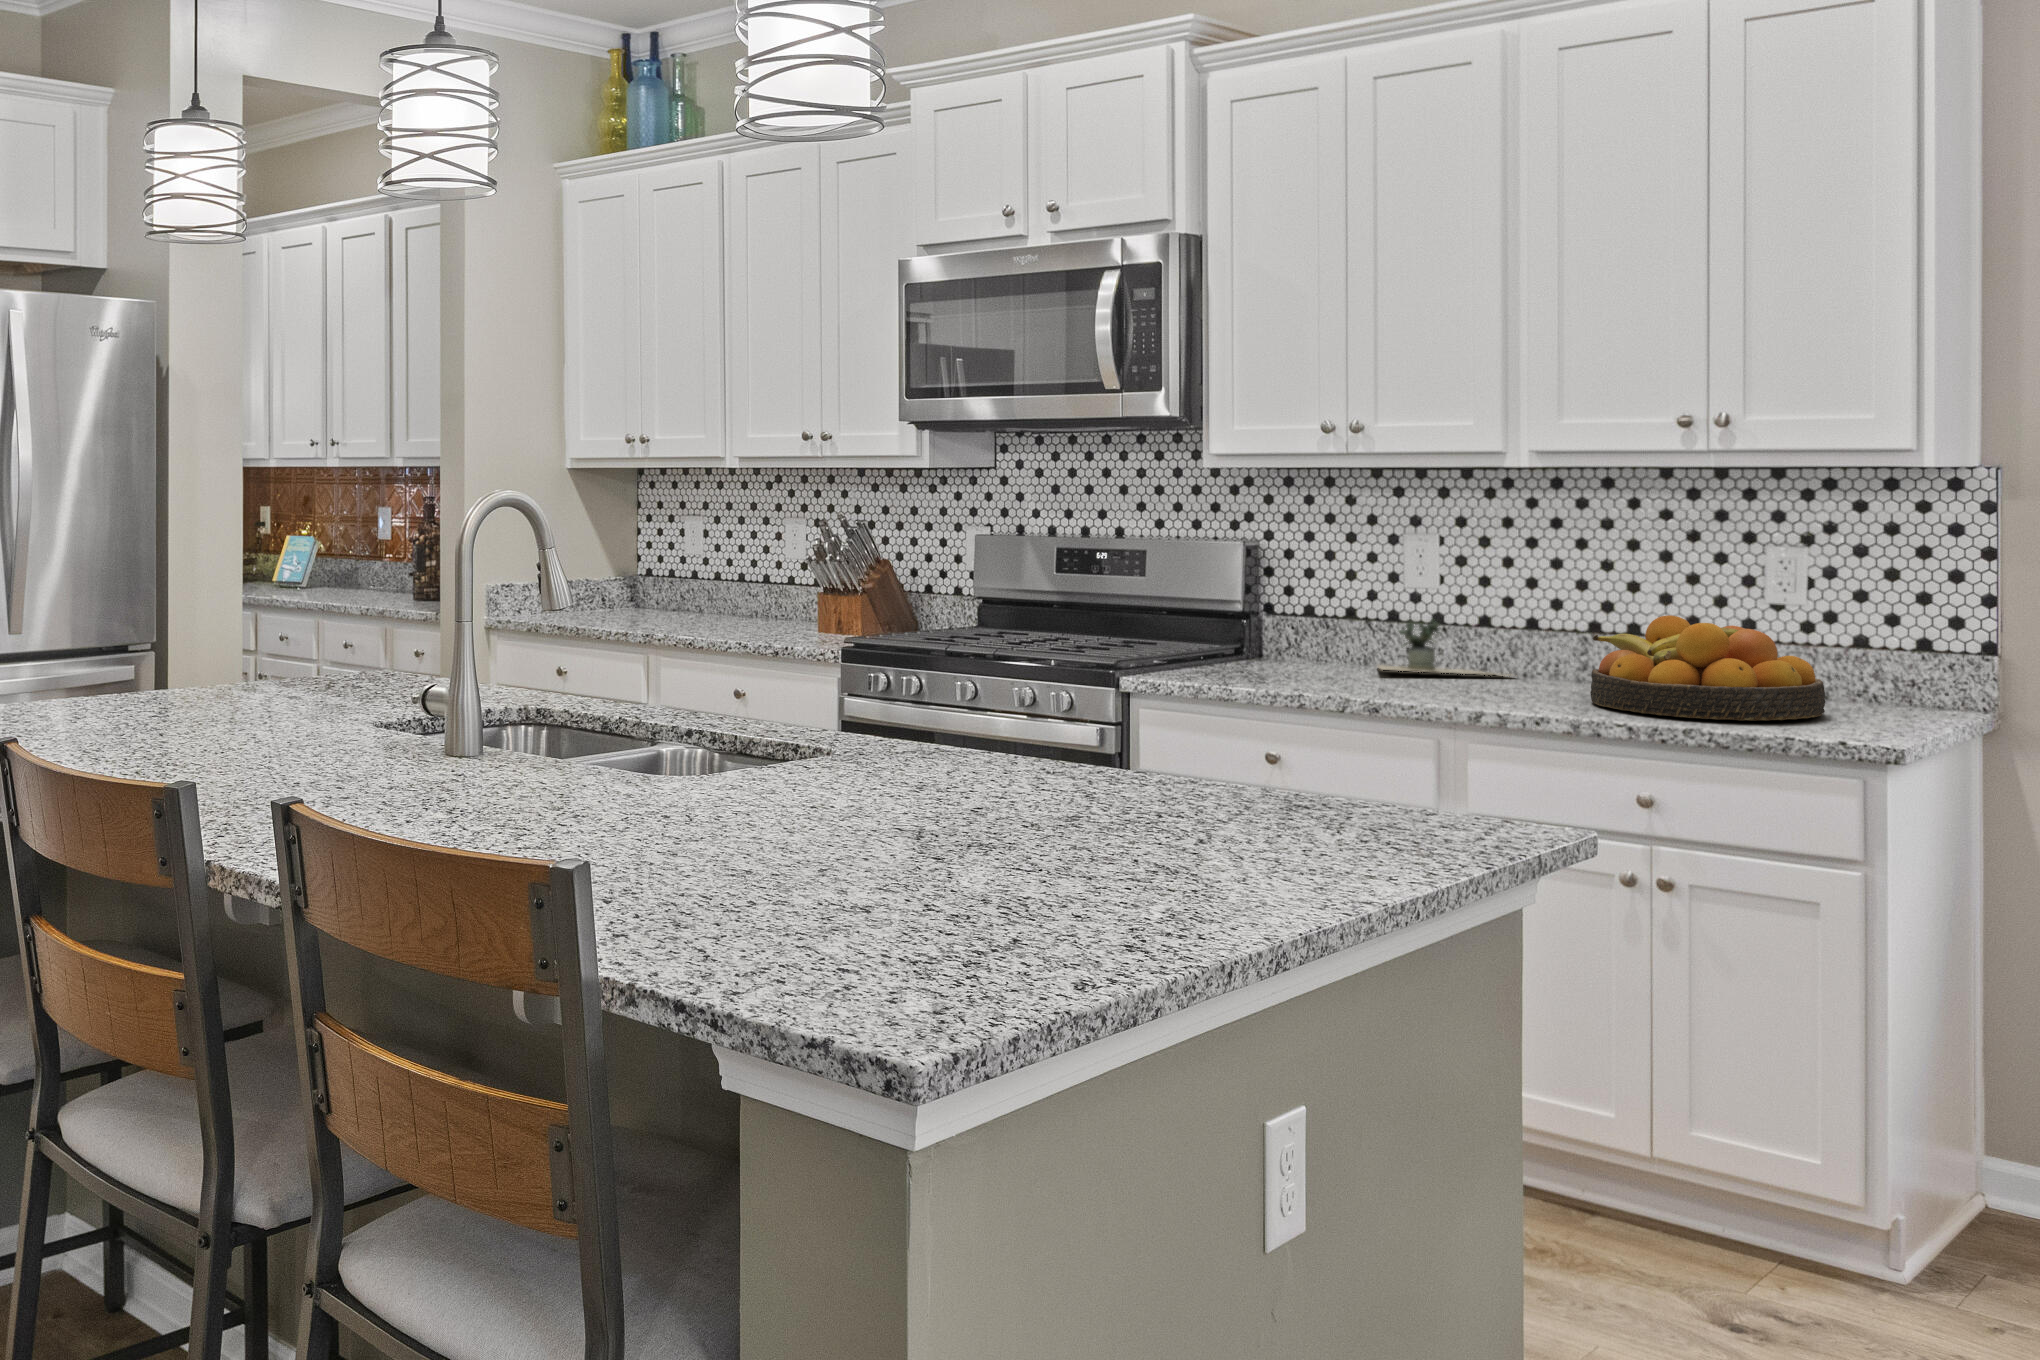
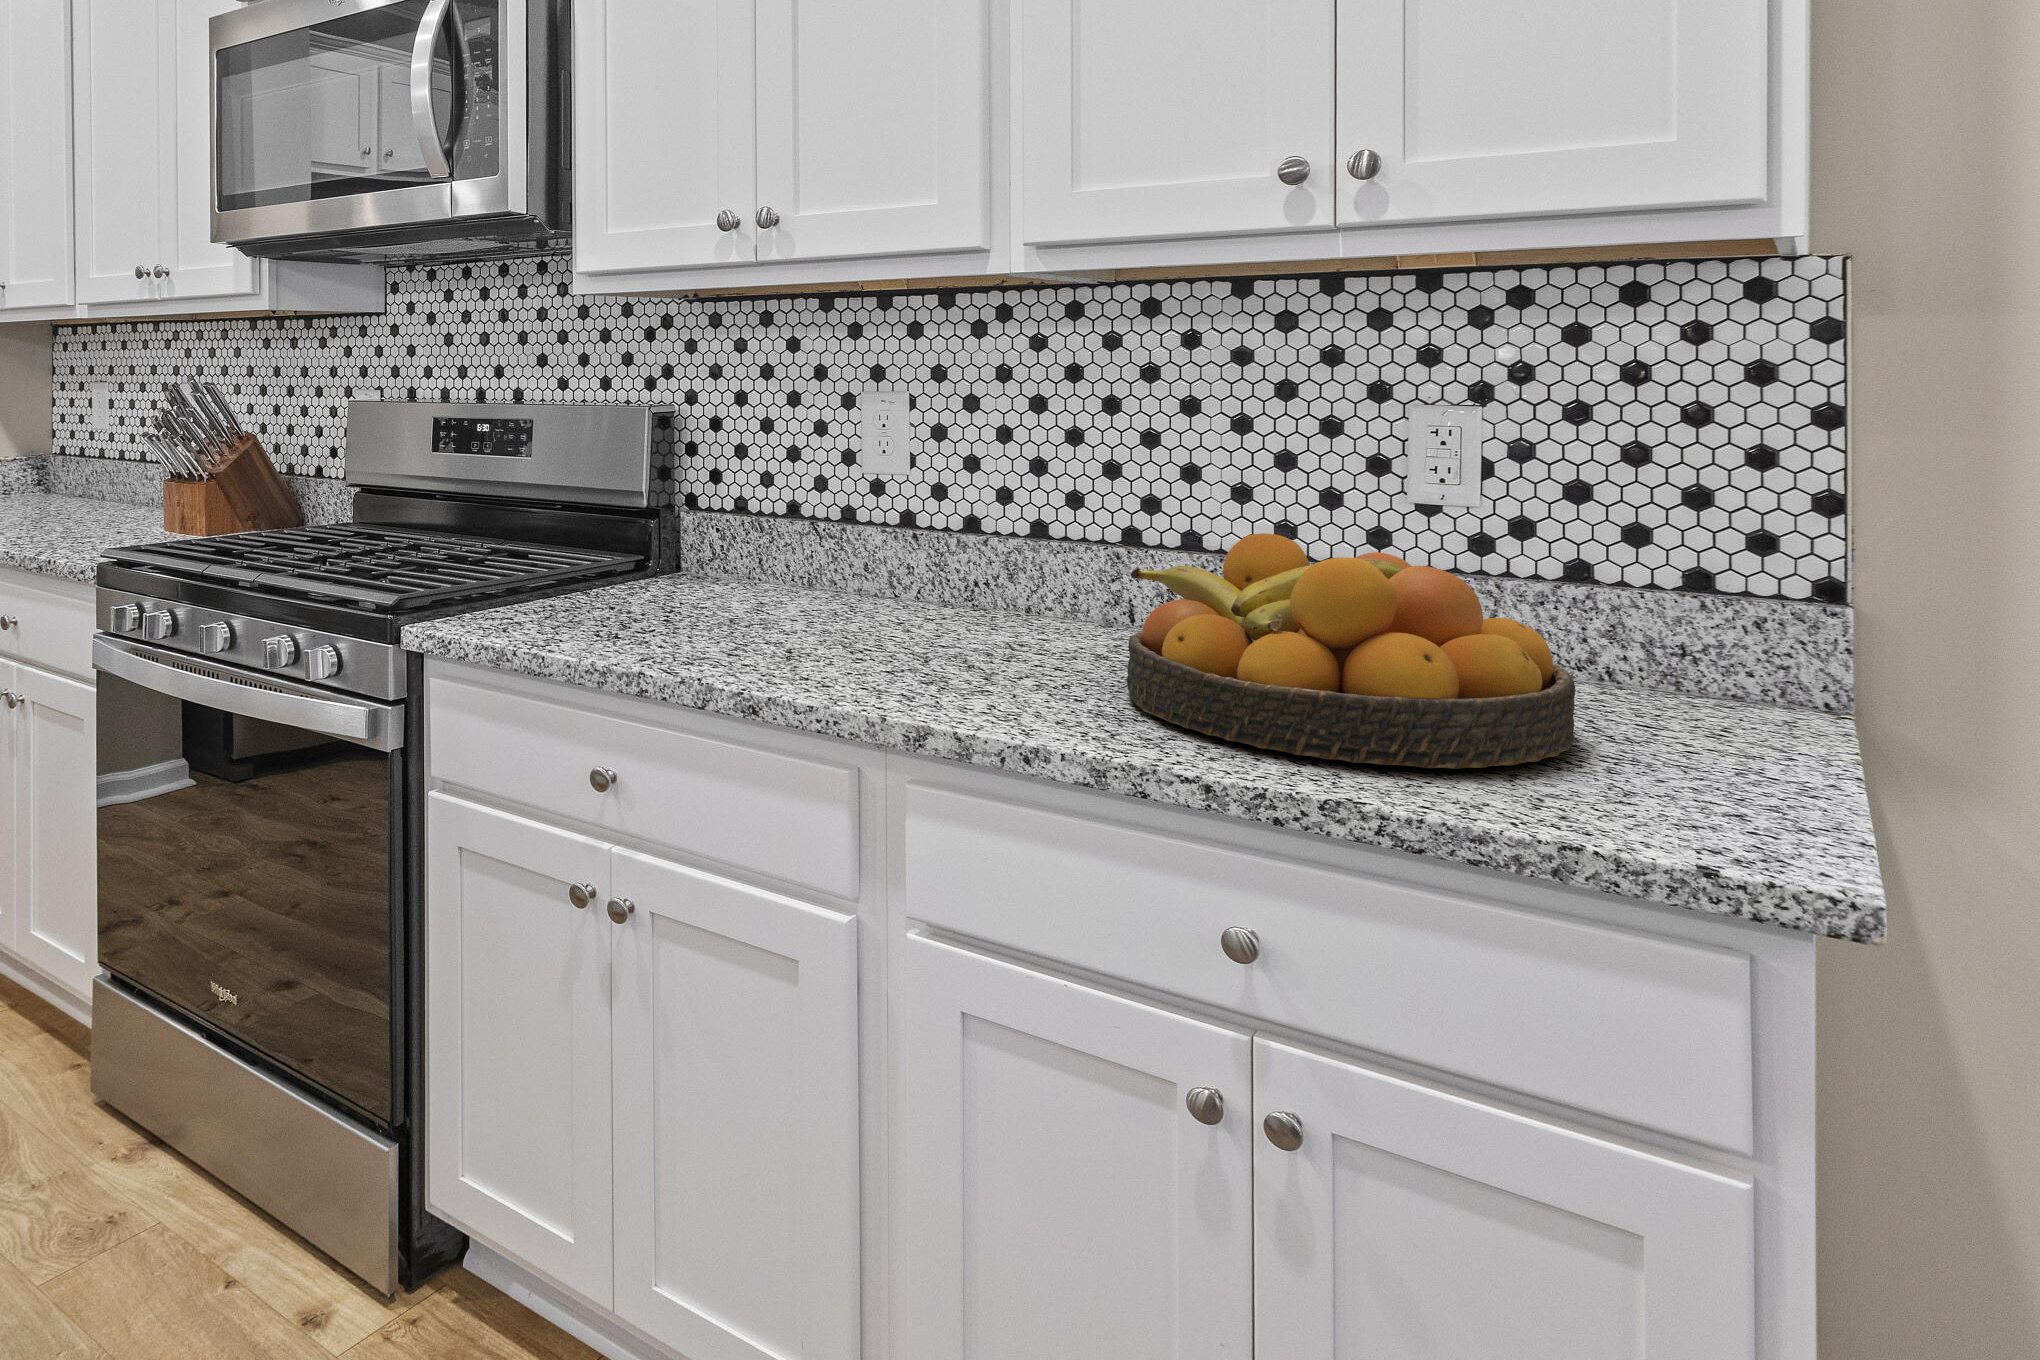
potted plant: present [1379,618,1487,674] -> none [796,523,1096,620]

